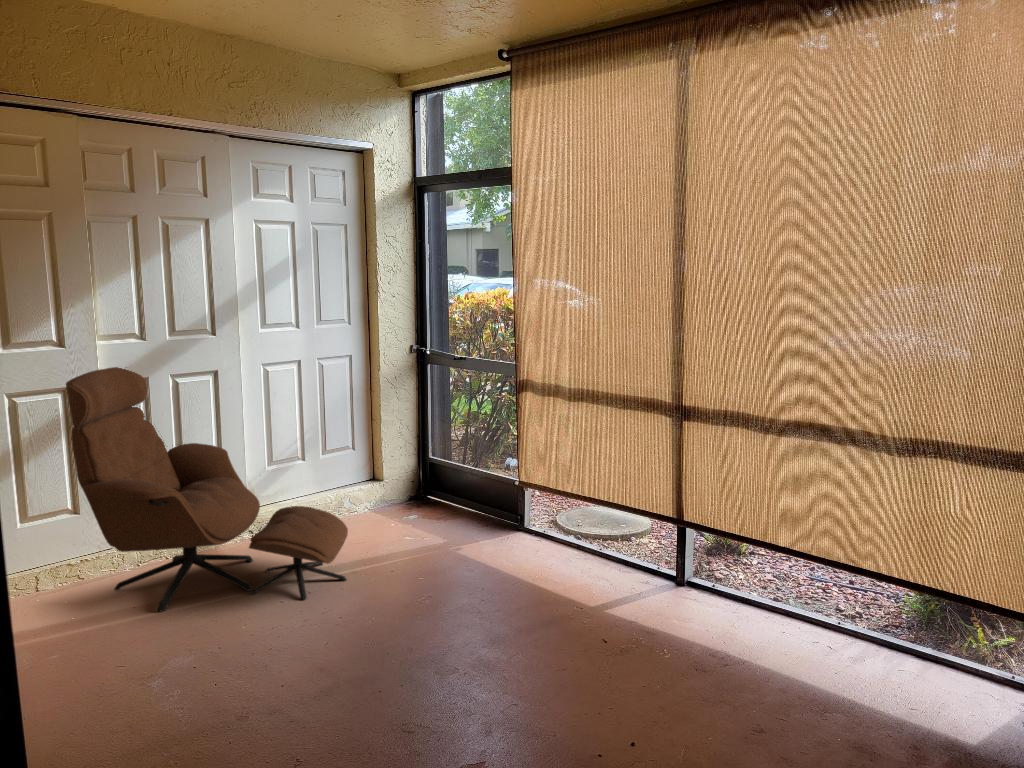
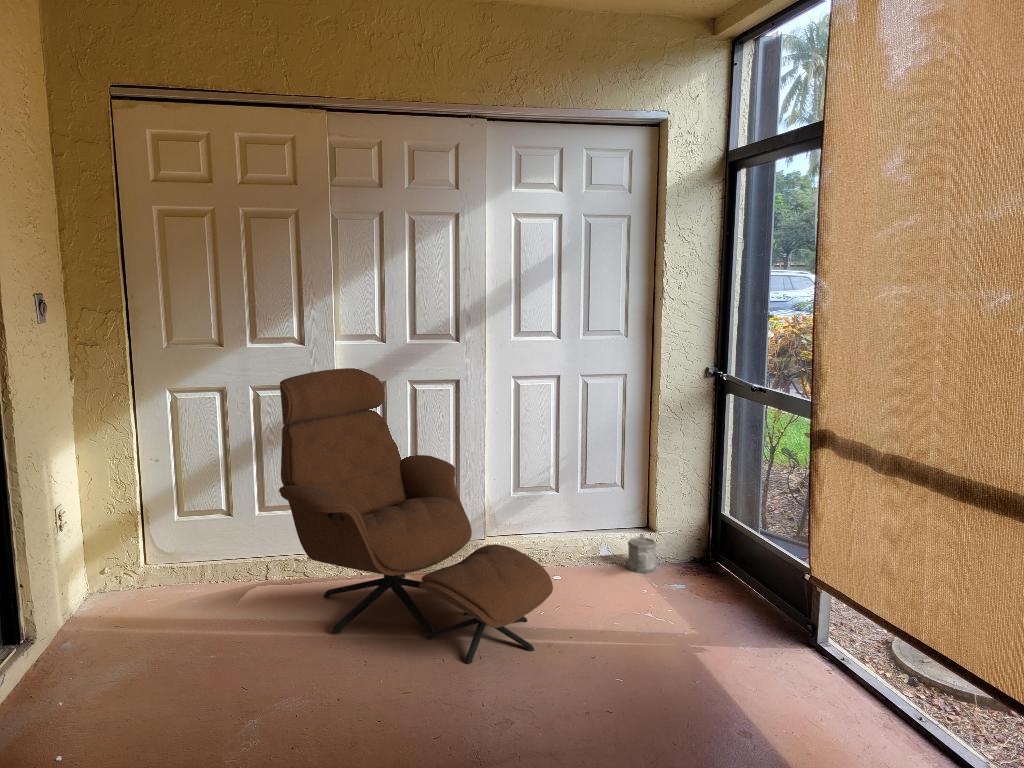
watering can: none [366,486,392,516] -> present [627,534,657,573]

